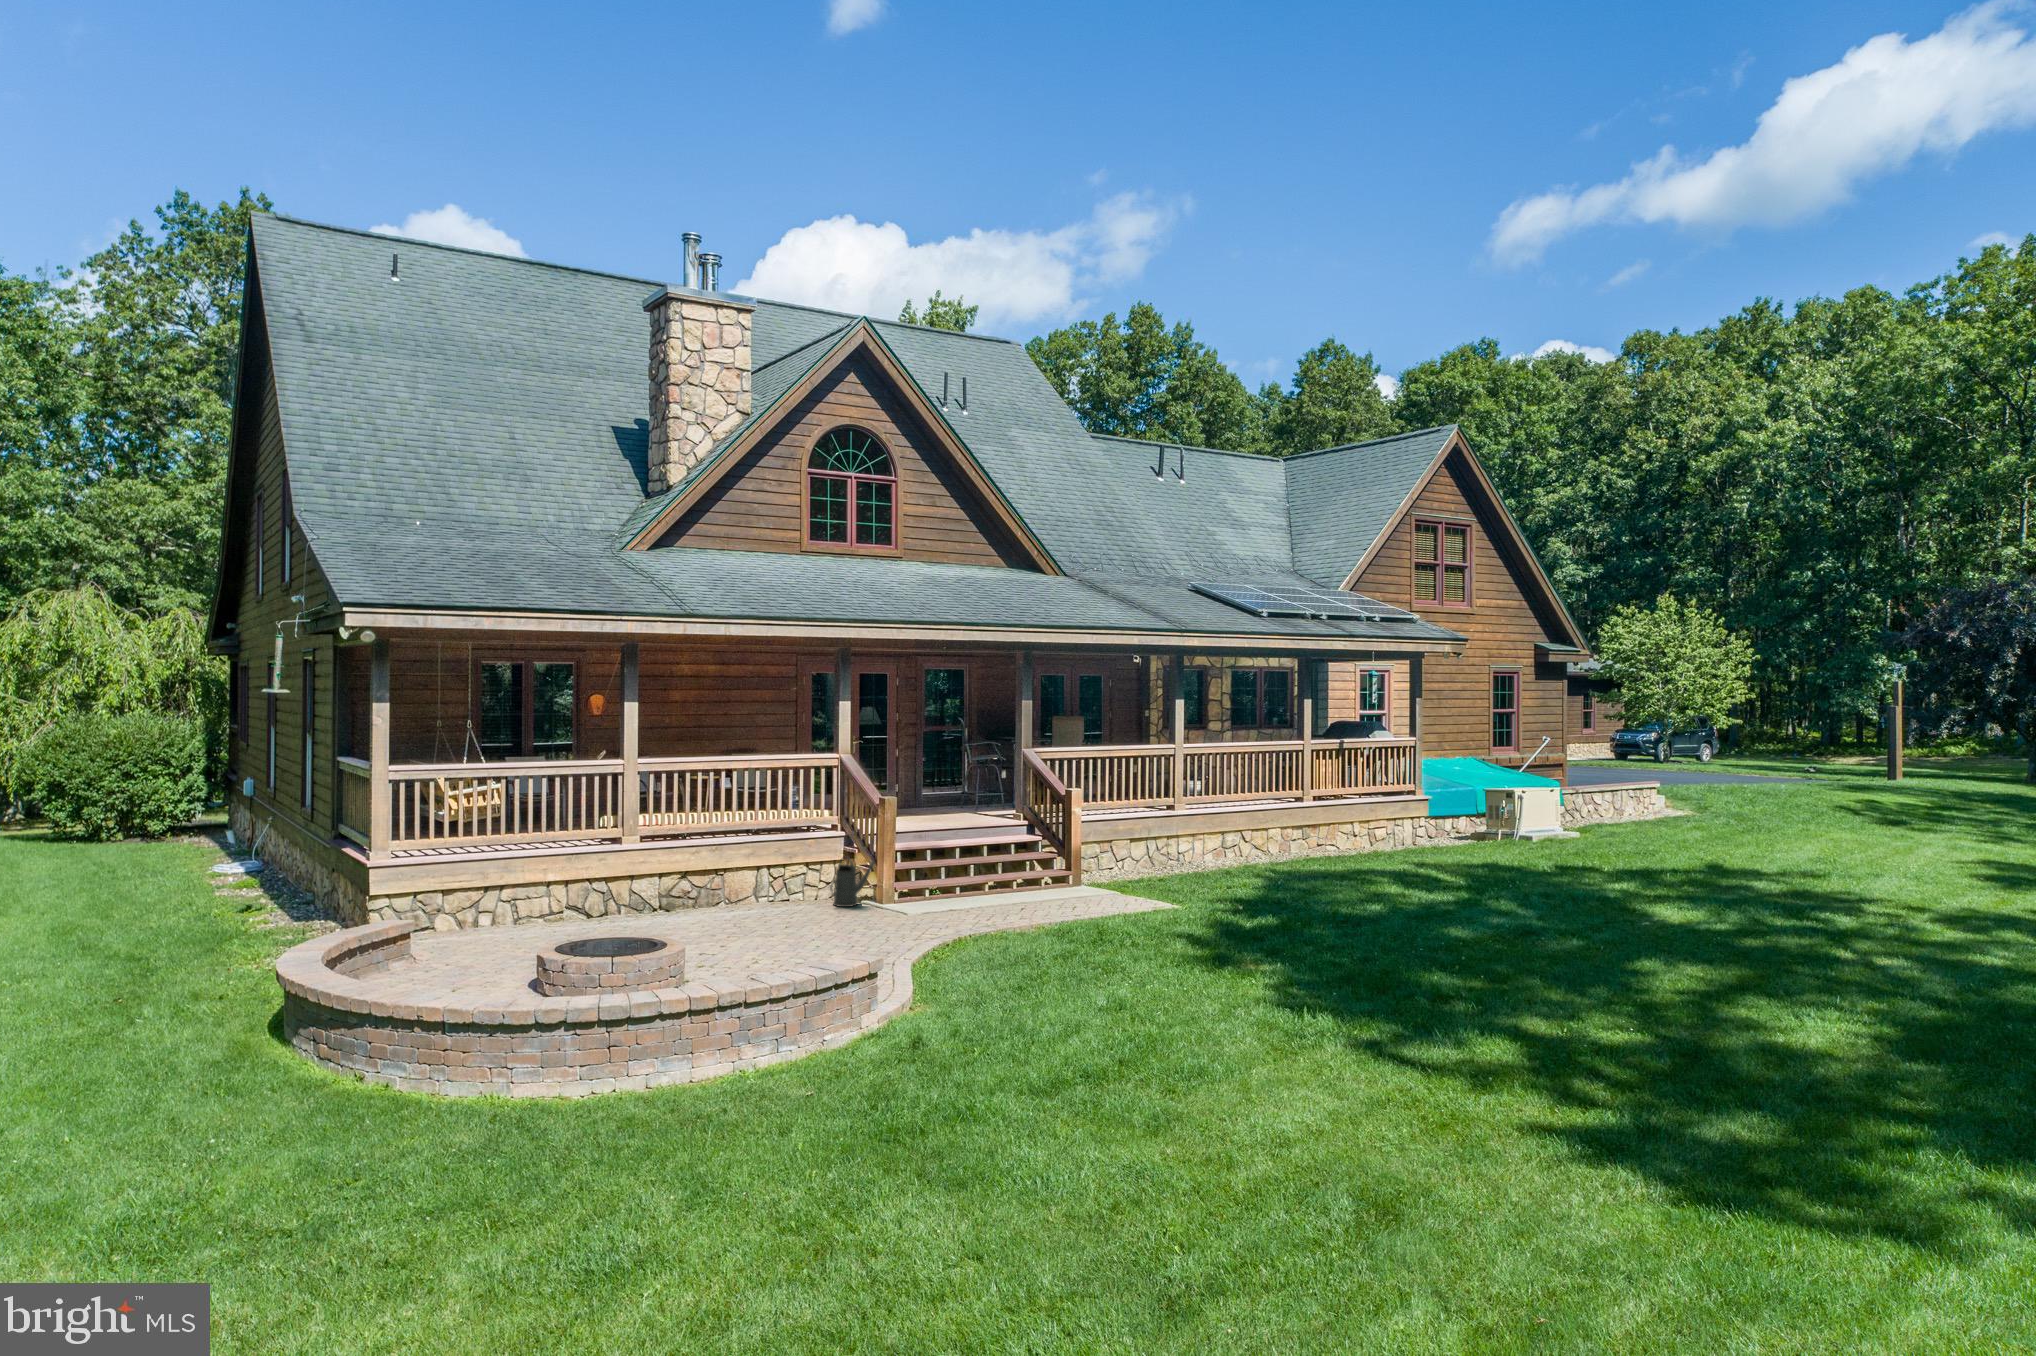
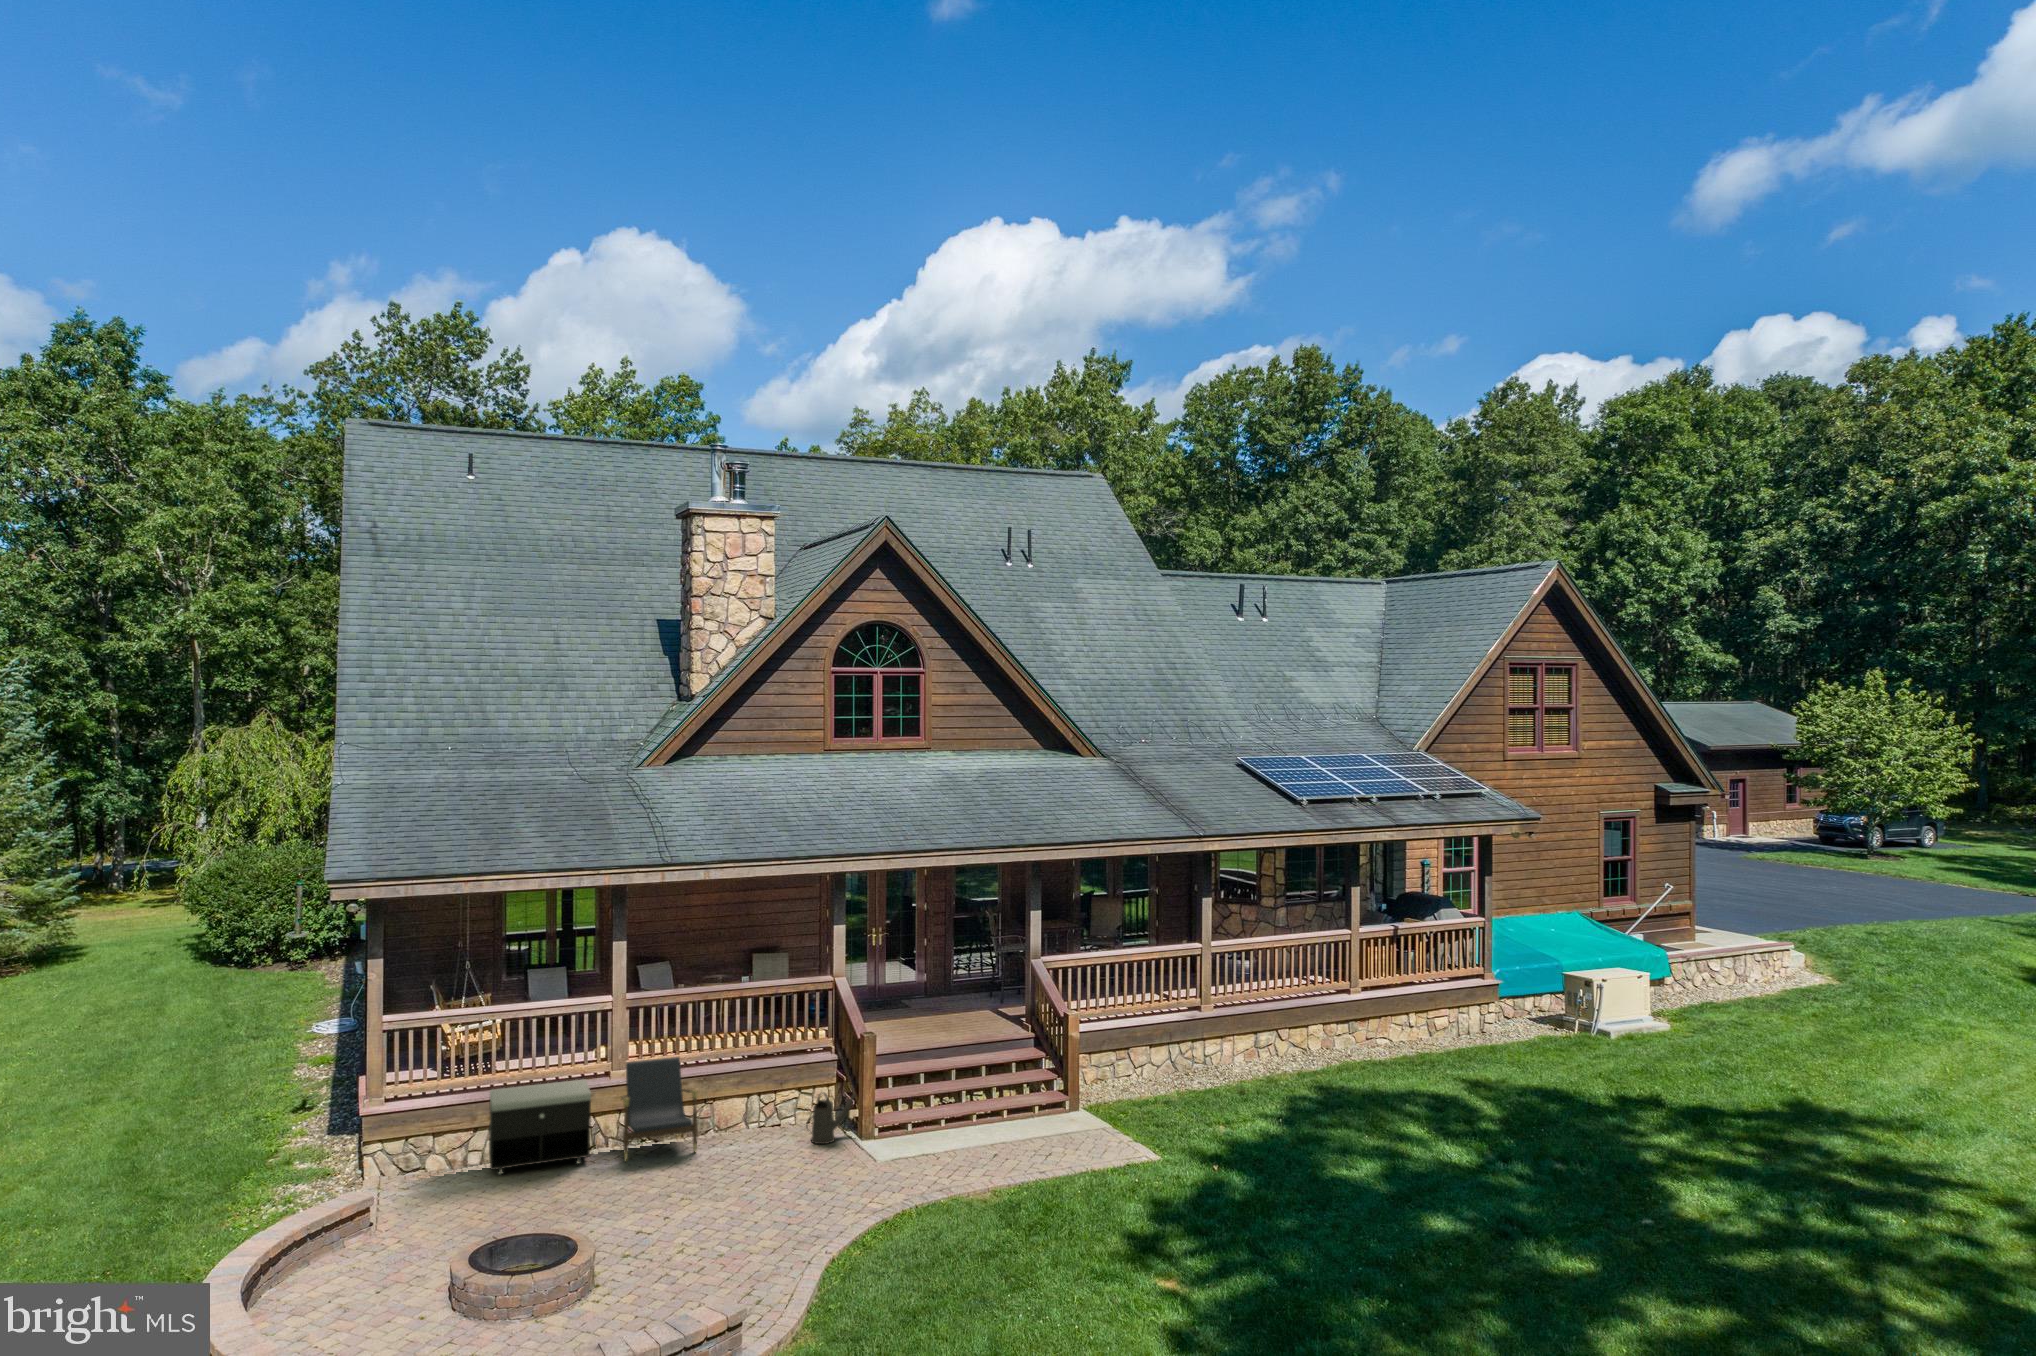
lounge chair: none [638,824,721,920] -> present [621,1057,698,1161]
storage bench: none [499,841,614,930] -> present [489,1079,591,1174]

